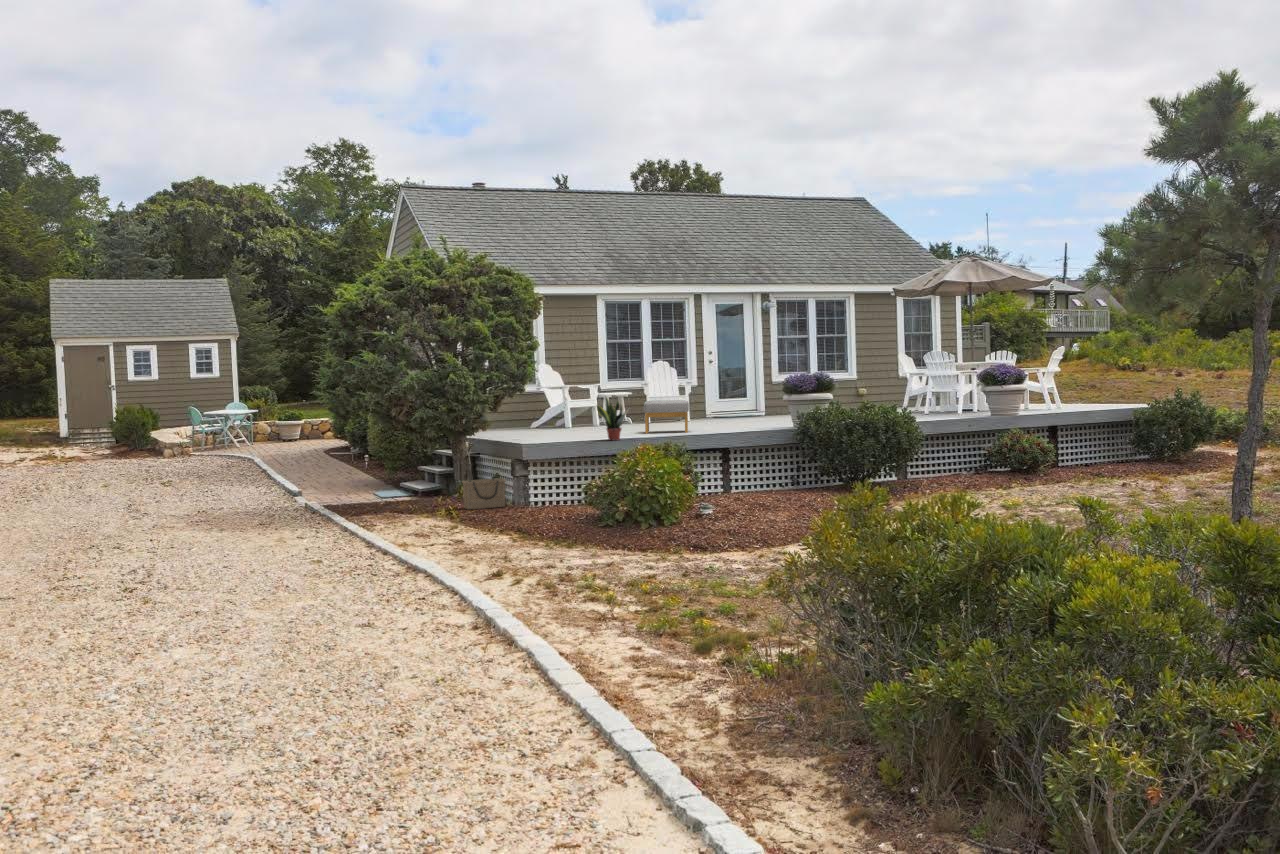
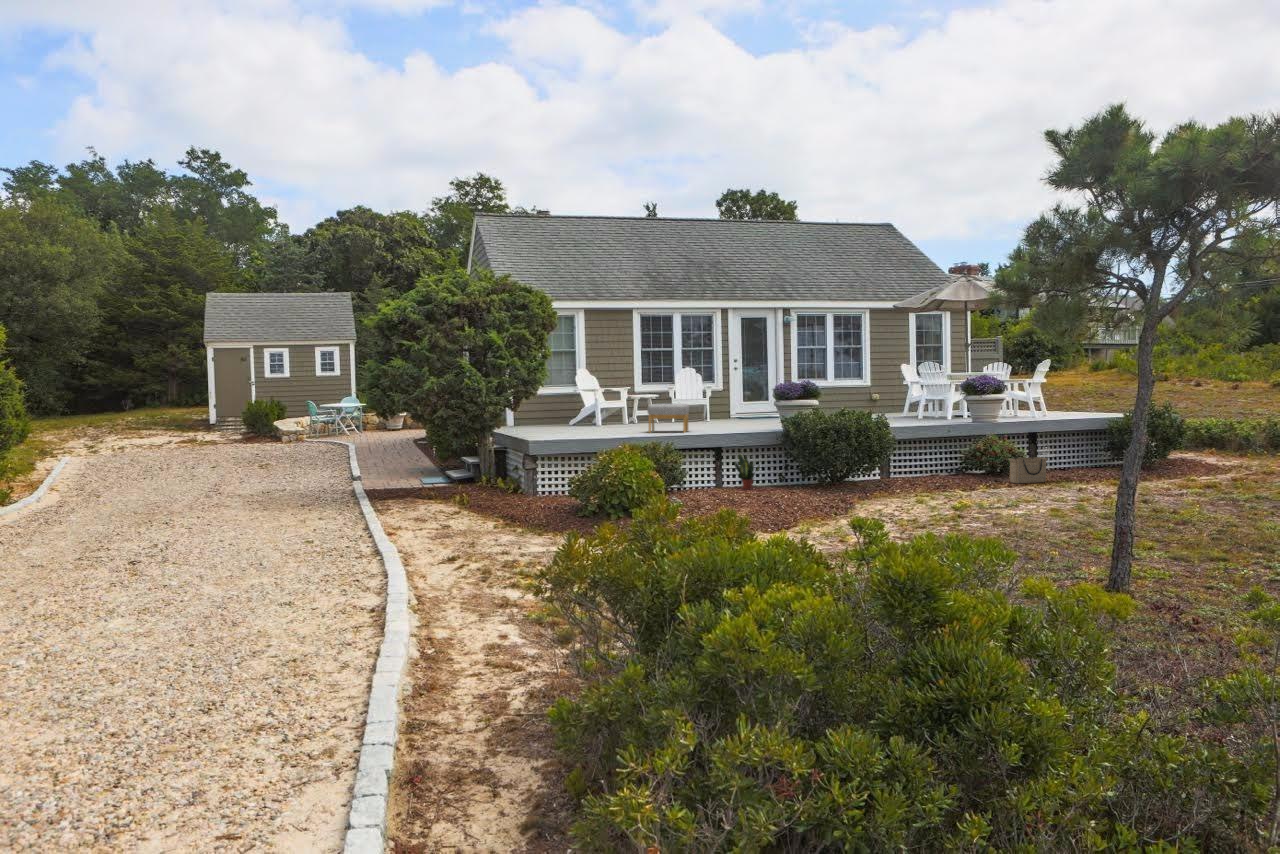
potted plant: present [597,397,628,441] -> present [735,454,760,490]
basket: present [462,478,506,509] -> present [1009,457,1048,483]

